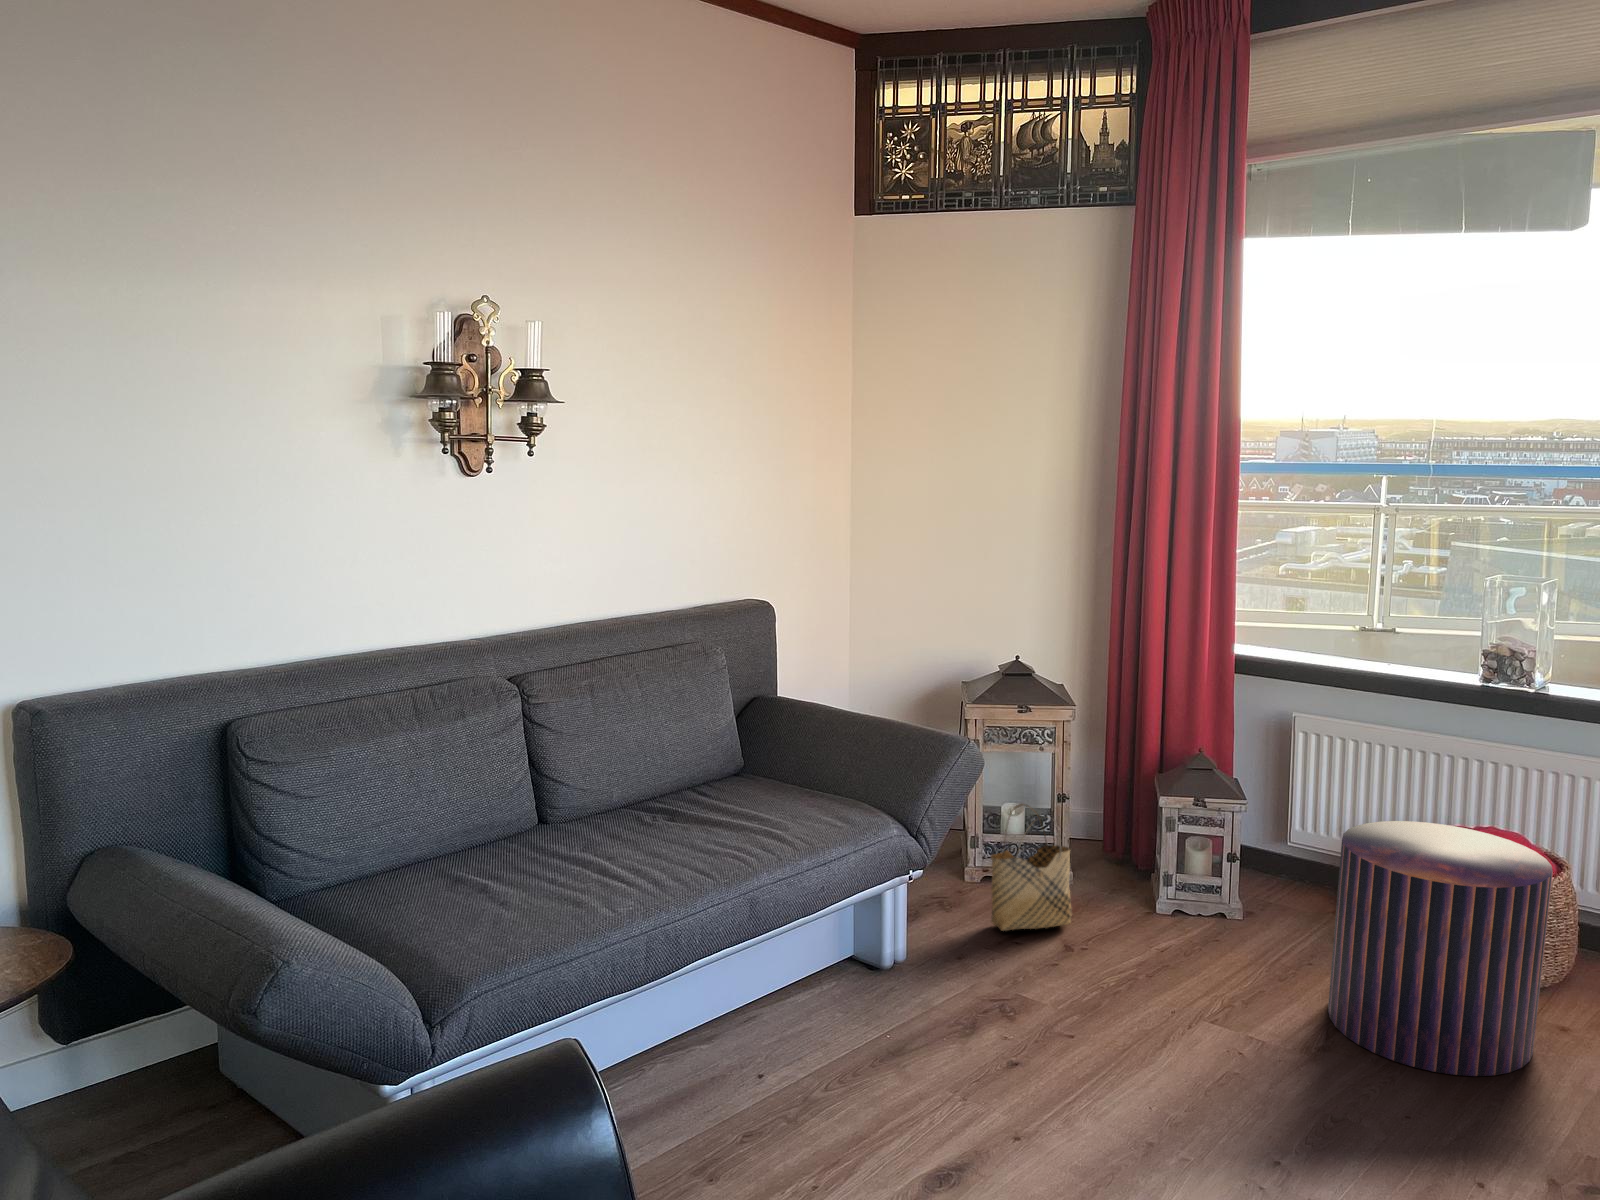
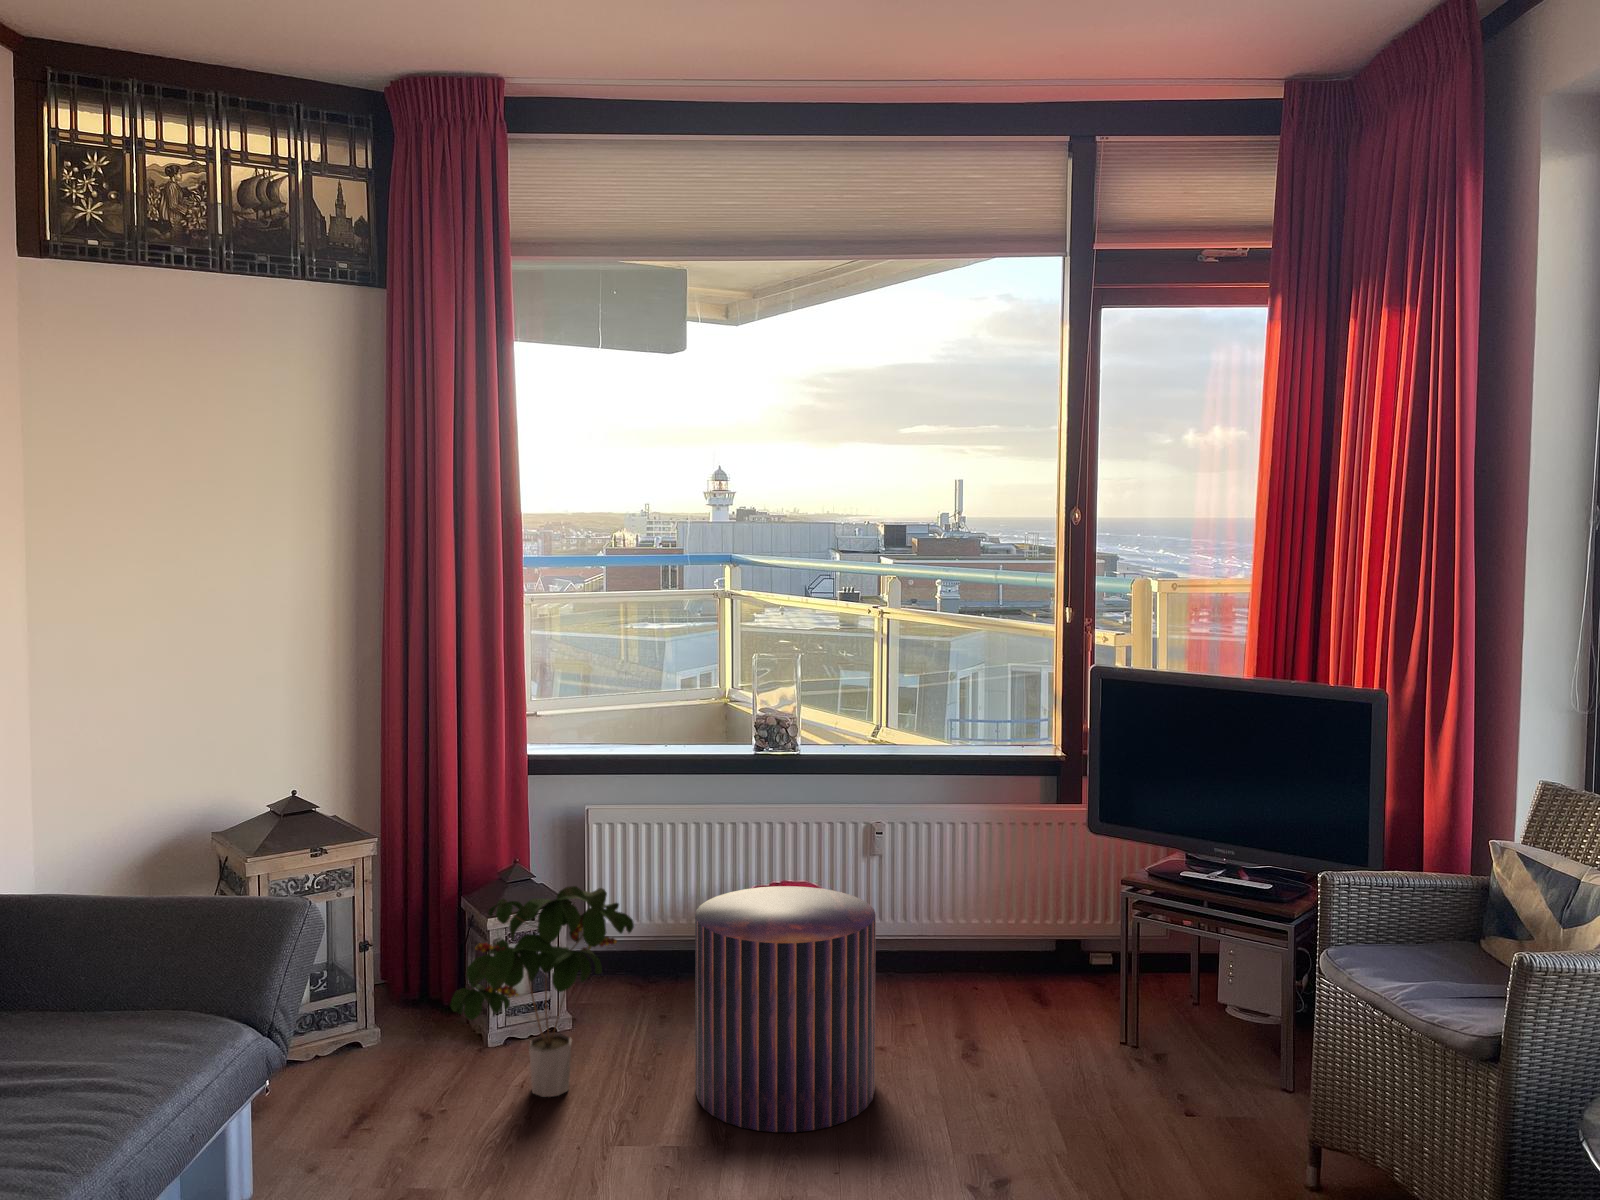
potted plant: none [1108,779,1291,966] -> present [451,886,634,1097]
woven basket: present [991,804,1072,931] -> none [304,963,405,1126]

